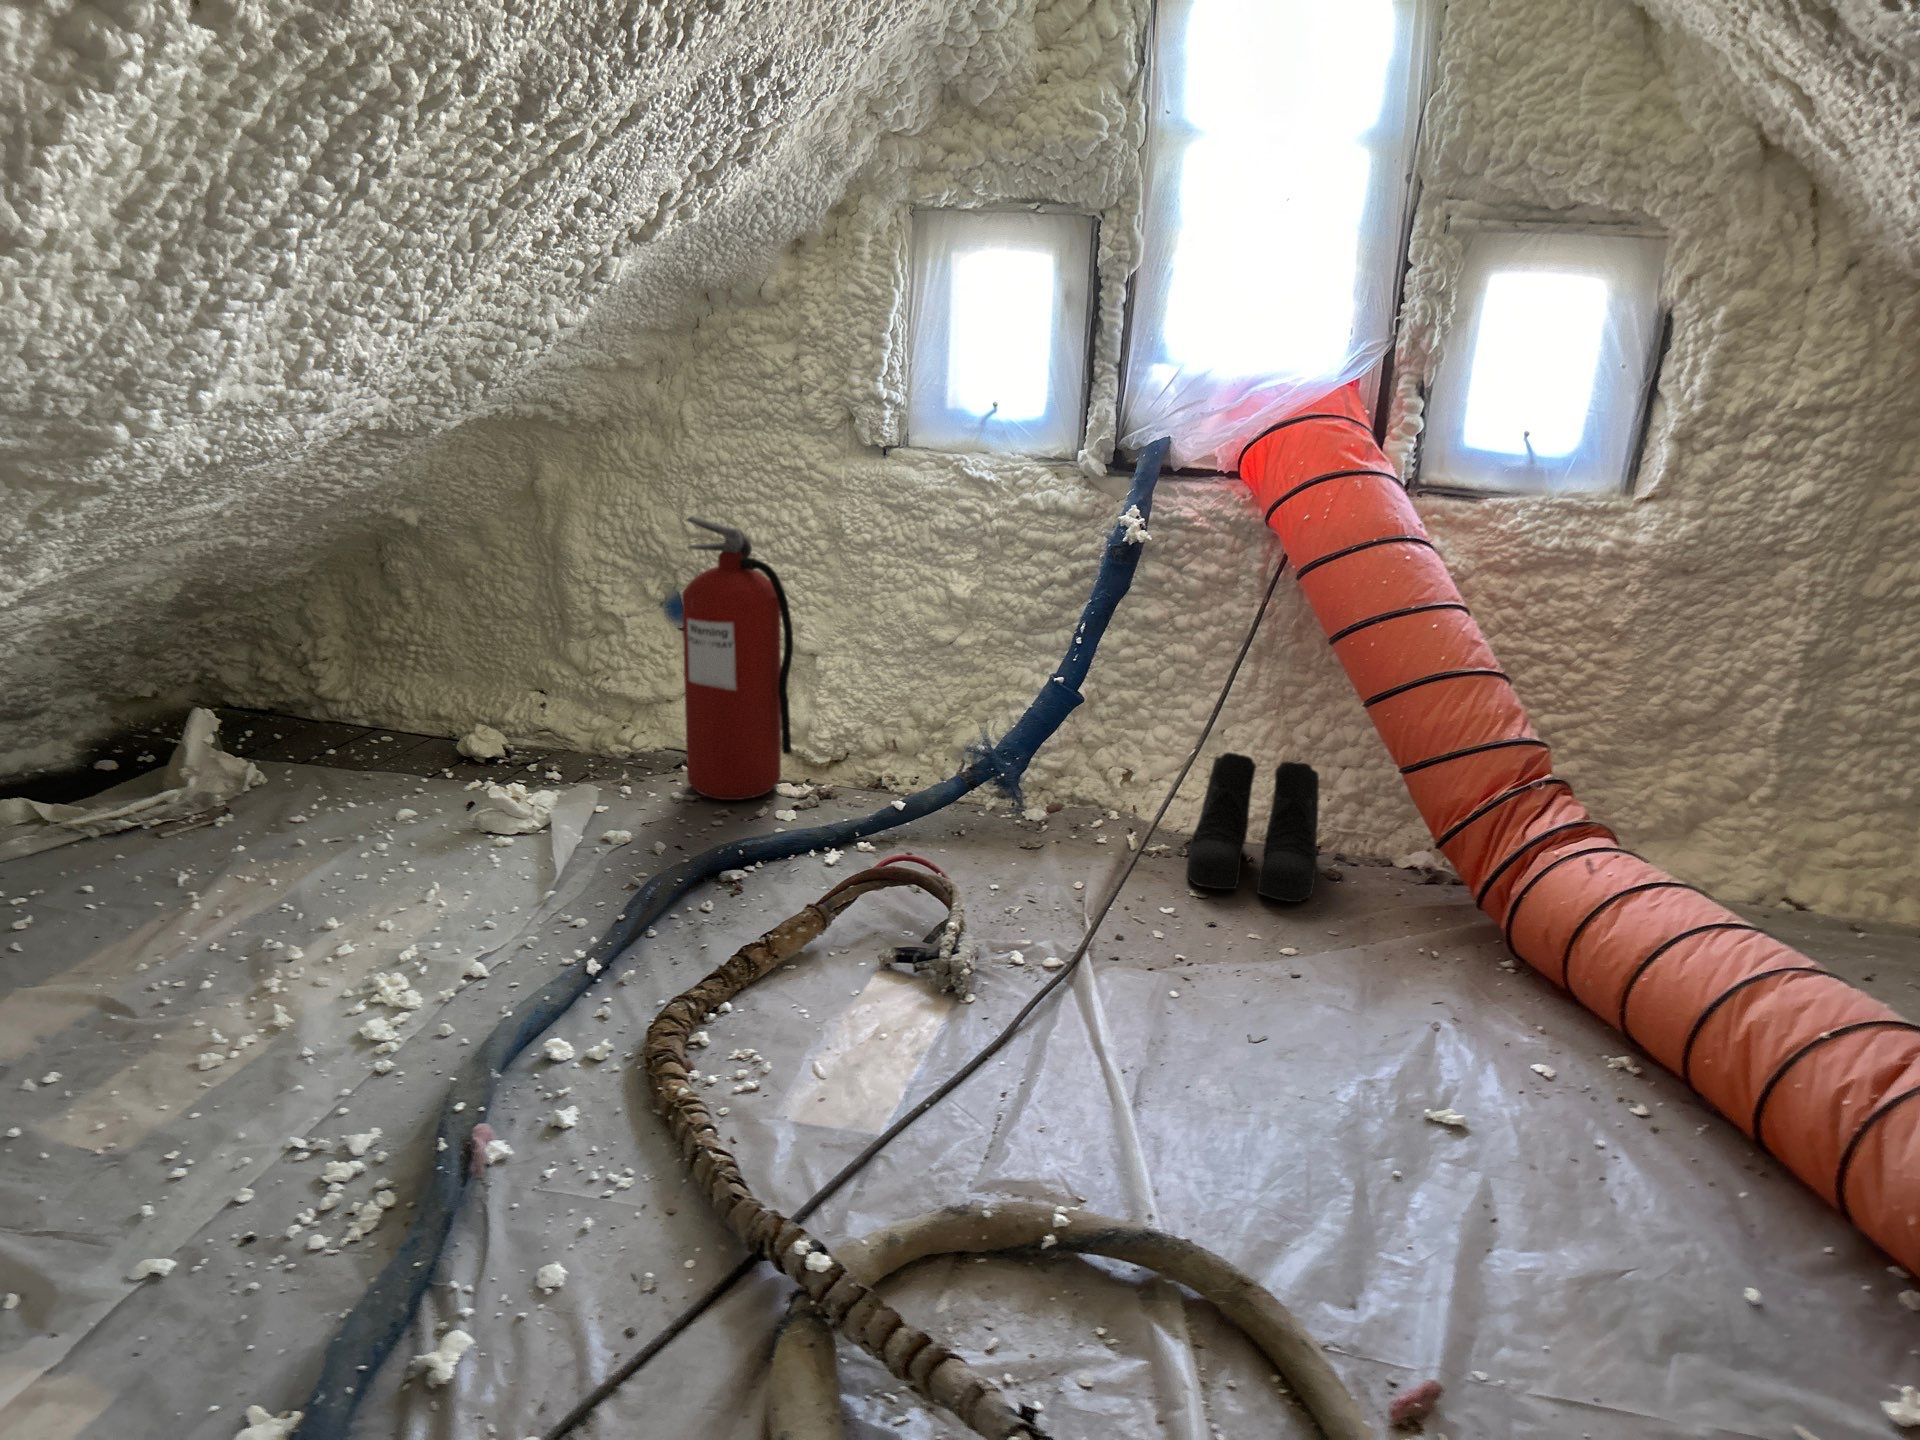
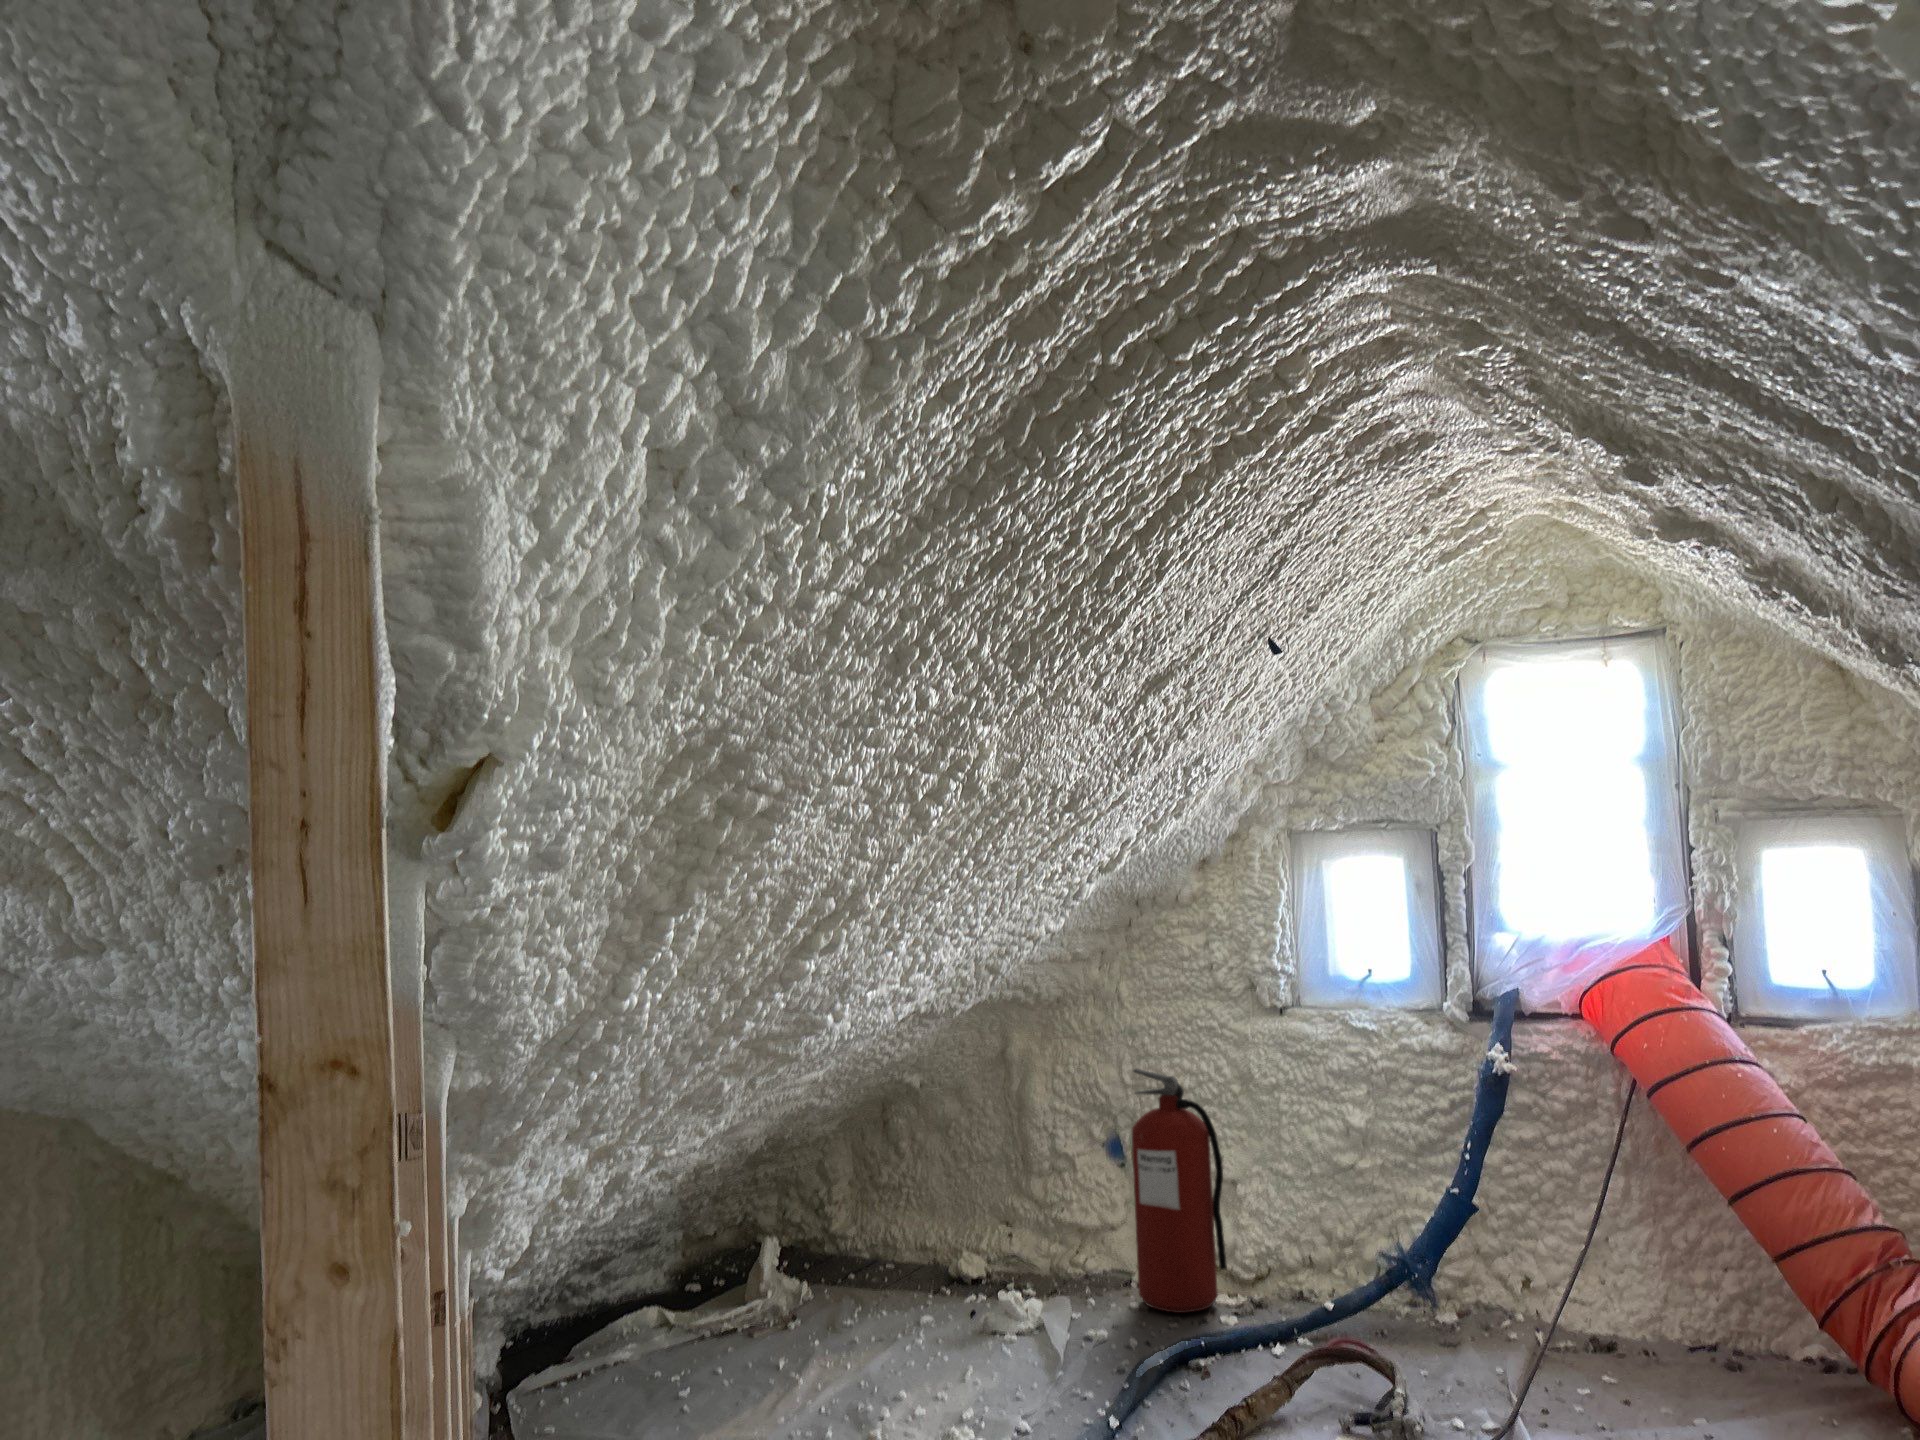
boots: present [1186,752,1319,902] -> none [1606,1256,1737,1396]

